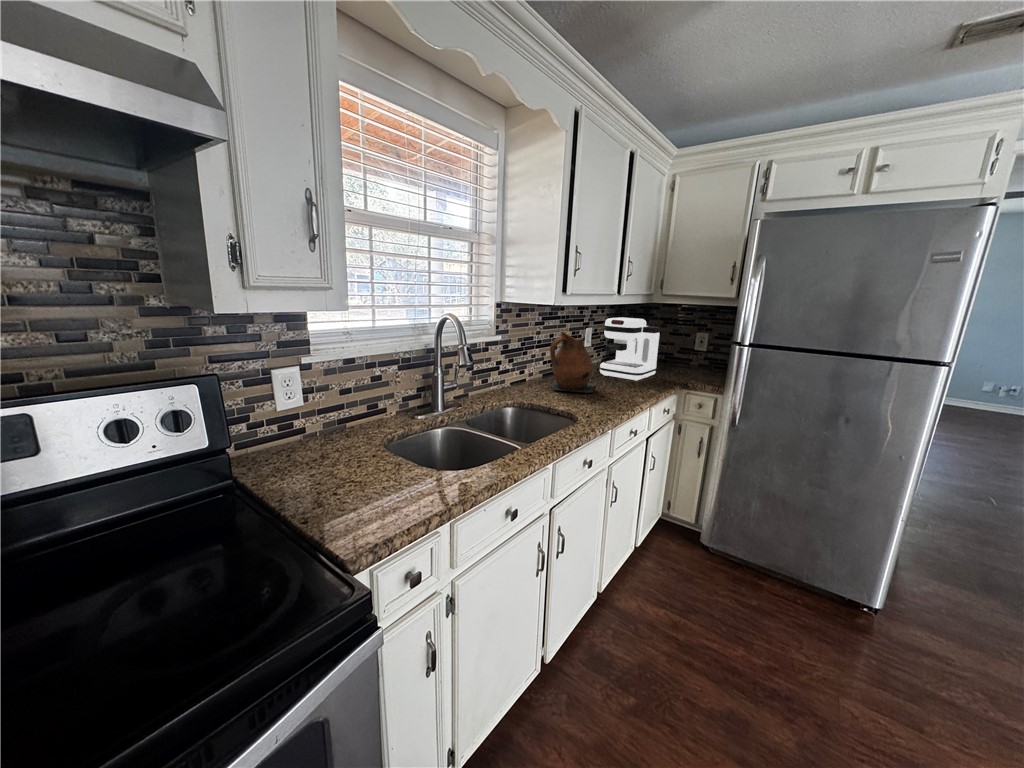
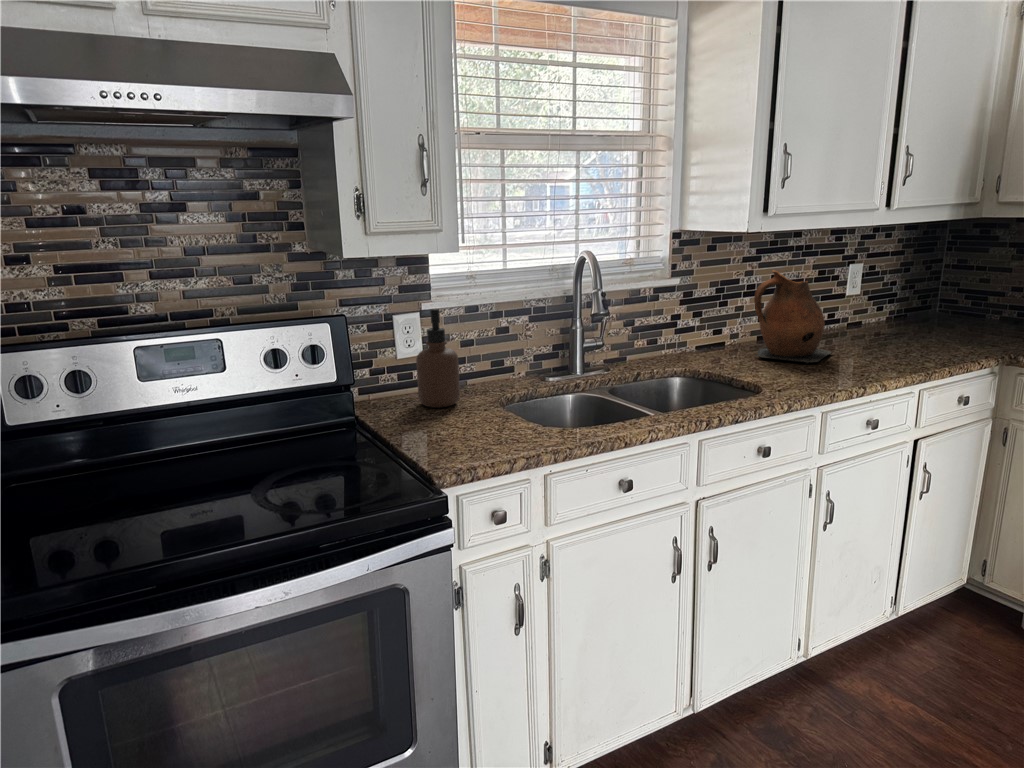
coffee maker: present [600,317,660,381] -> none [858,247,971,350]
soap dispenser: none [301,364,346,457] -> present [416,309,460,408]

